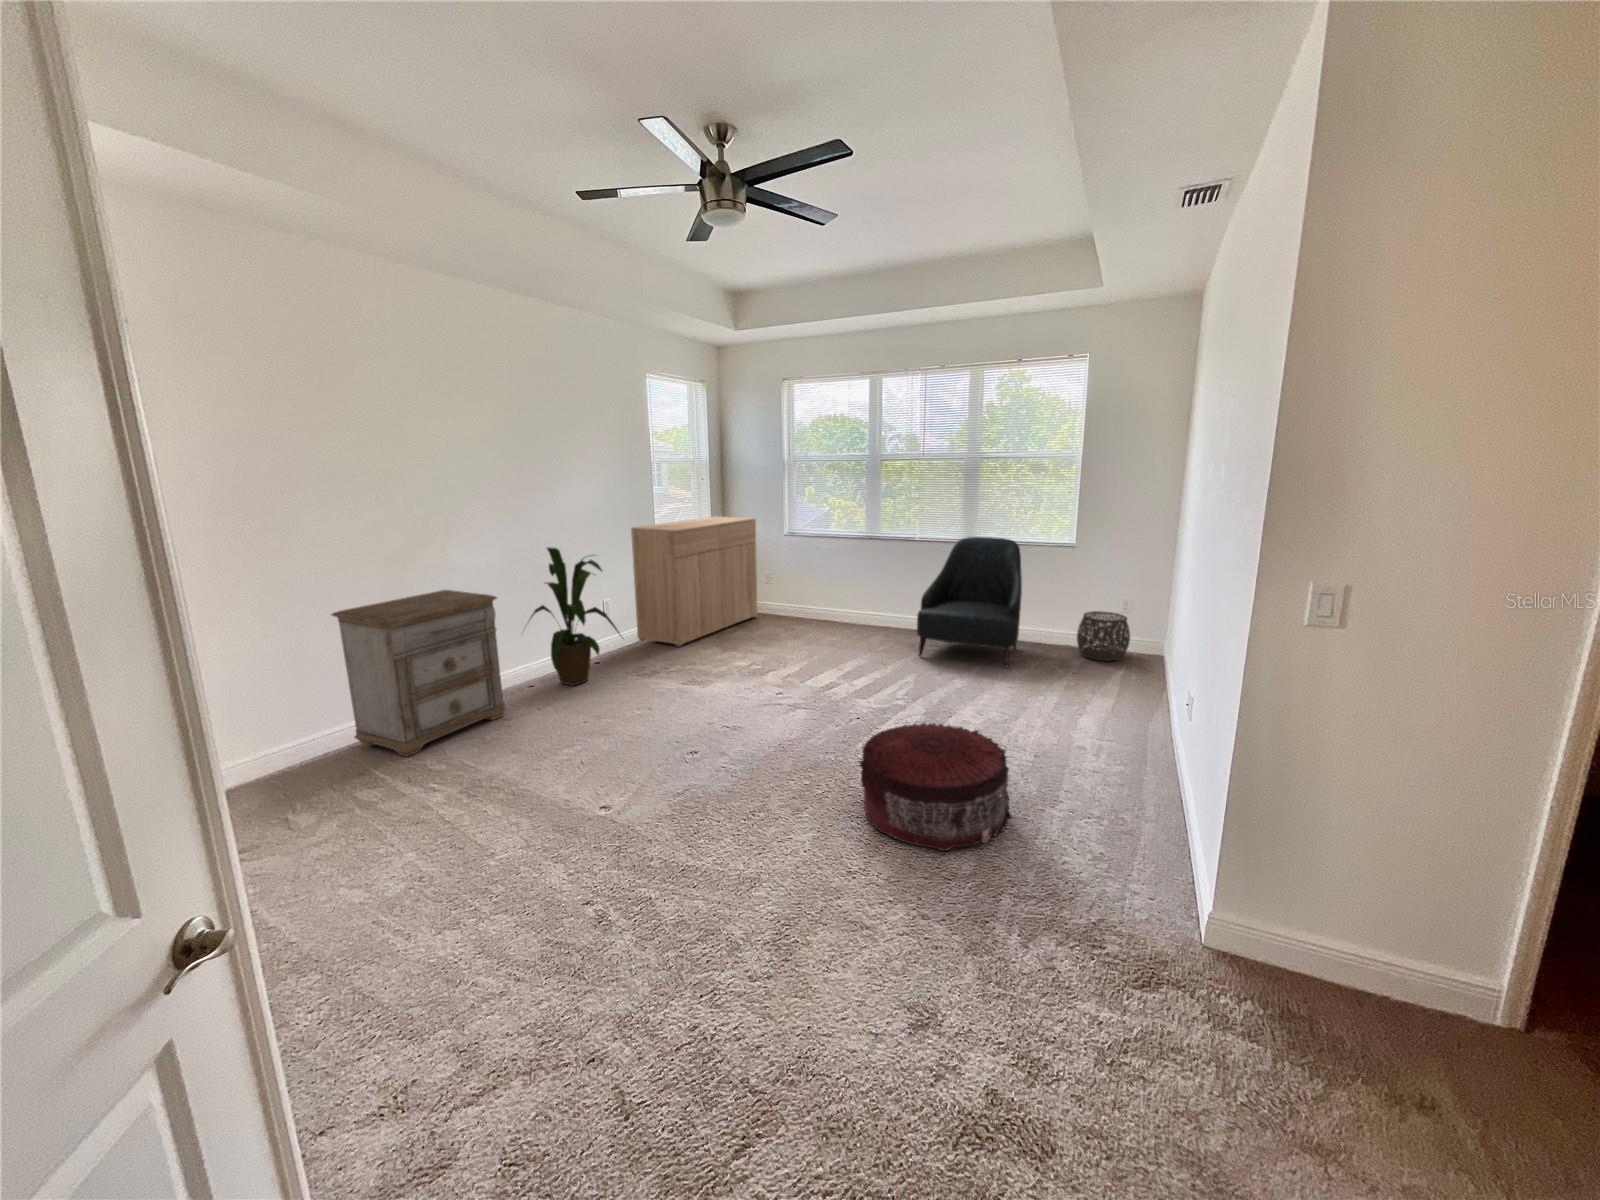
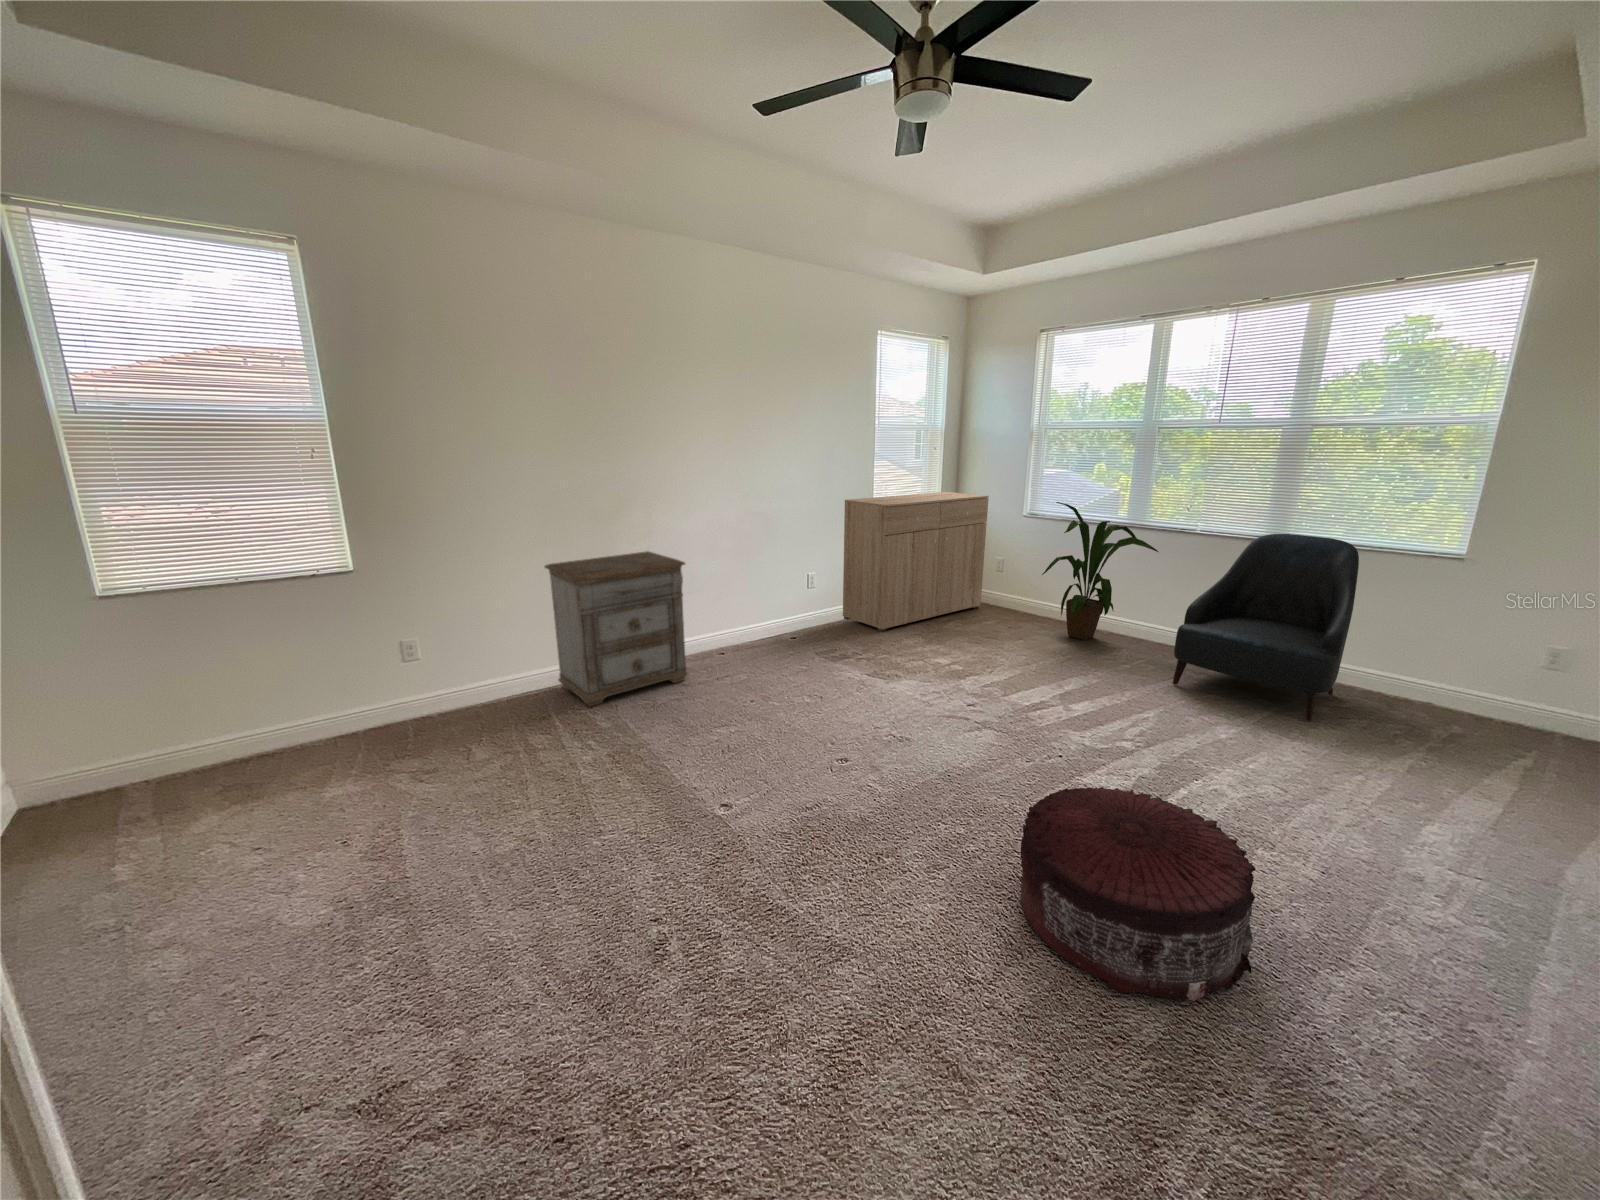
house plant: present [527,548,619,686] -> present [1042,502,1158,640]
woven basket: present [1077,611,1130,661] -> none [1444,659,1556,741]

